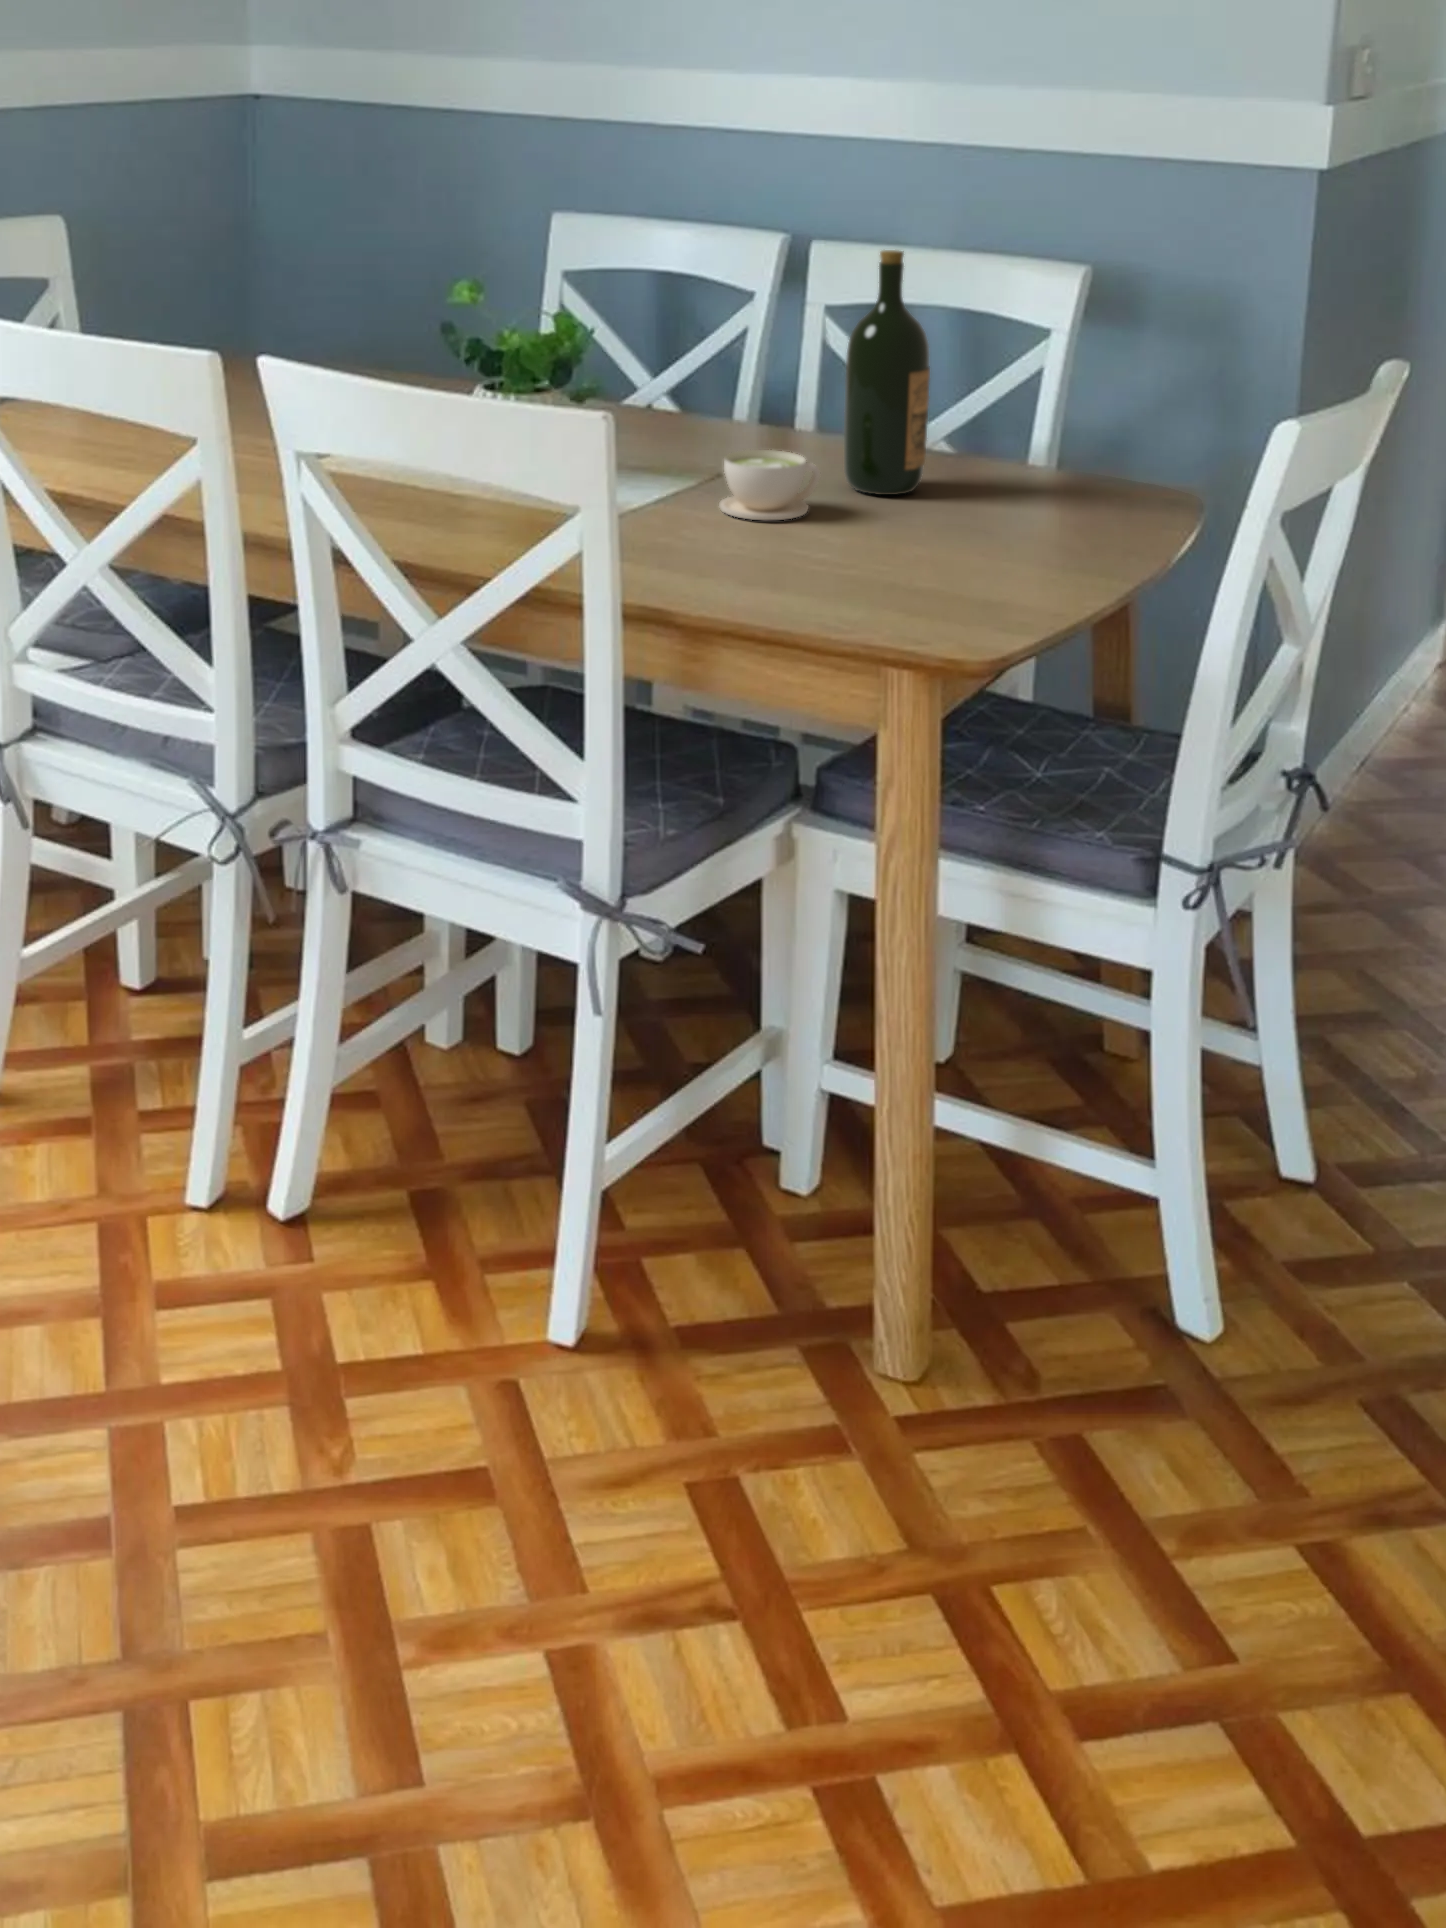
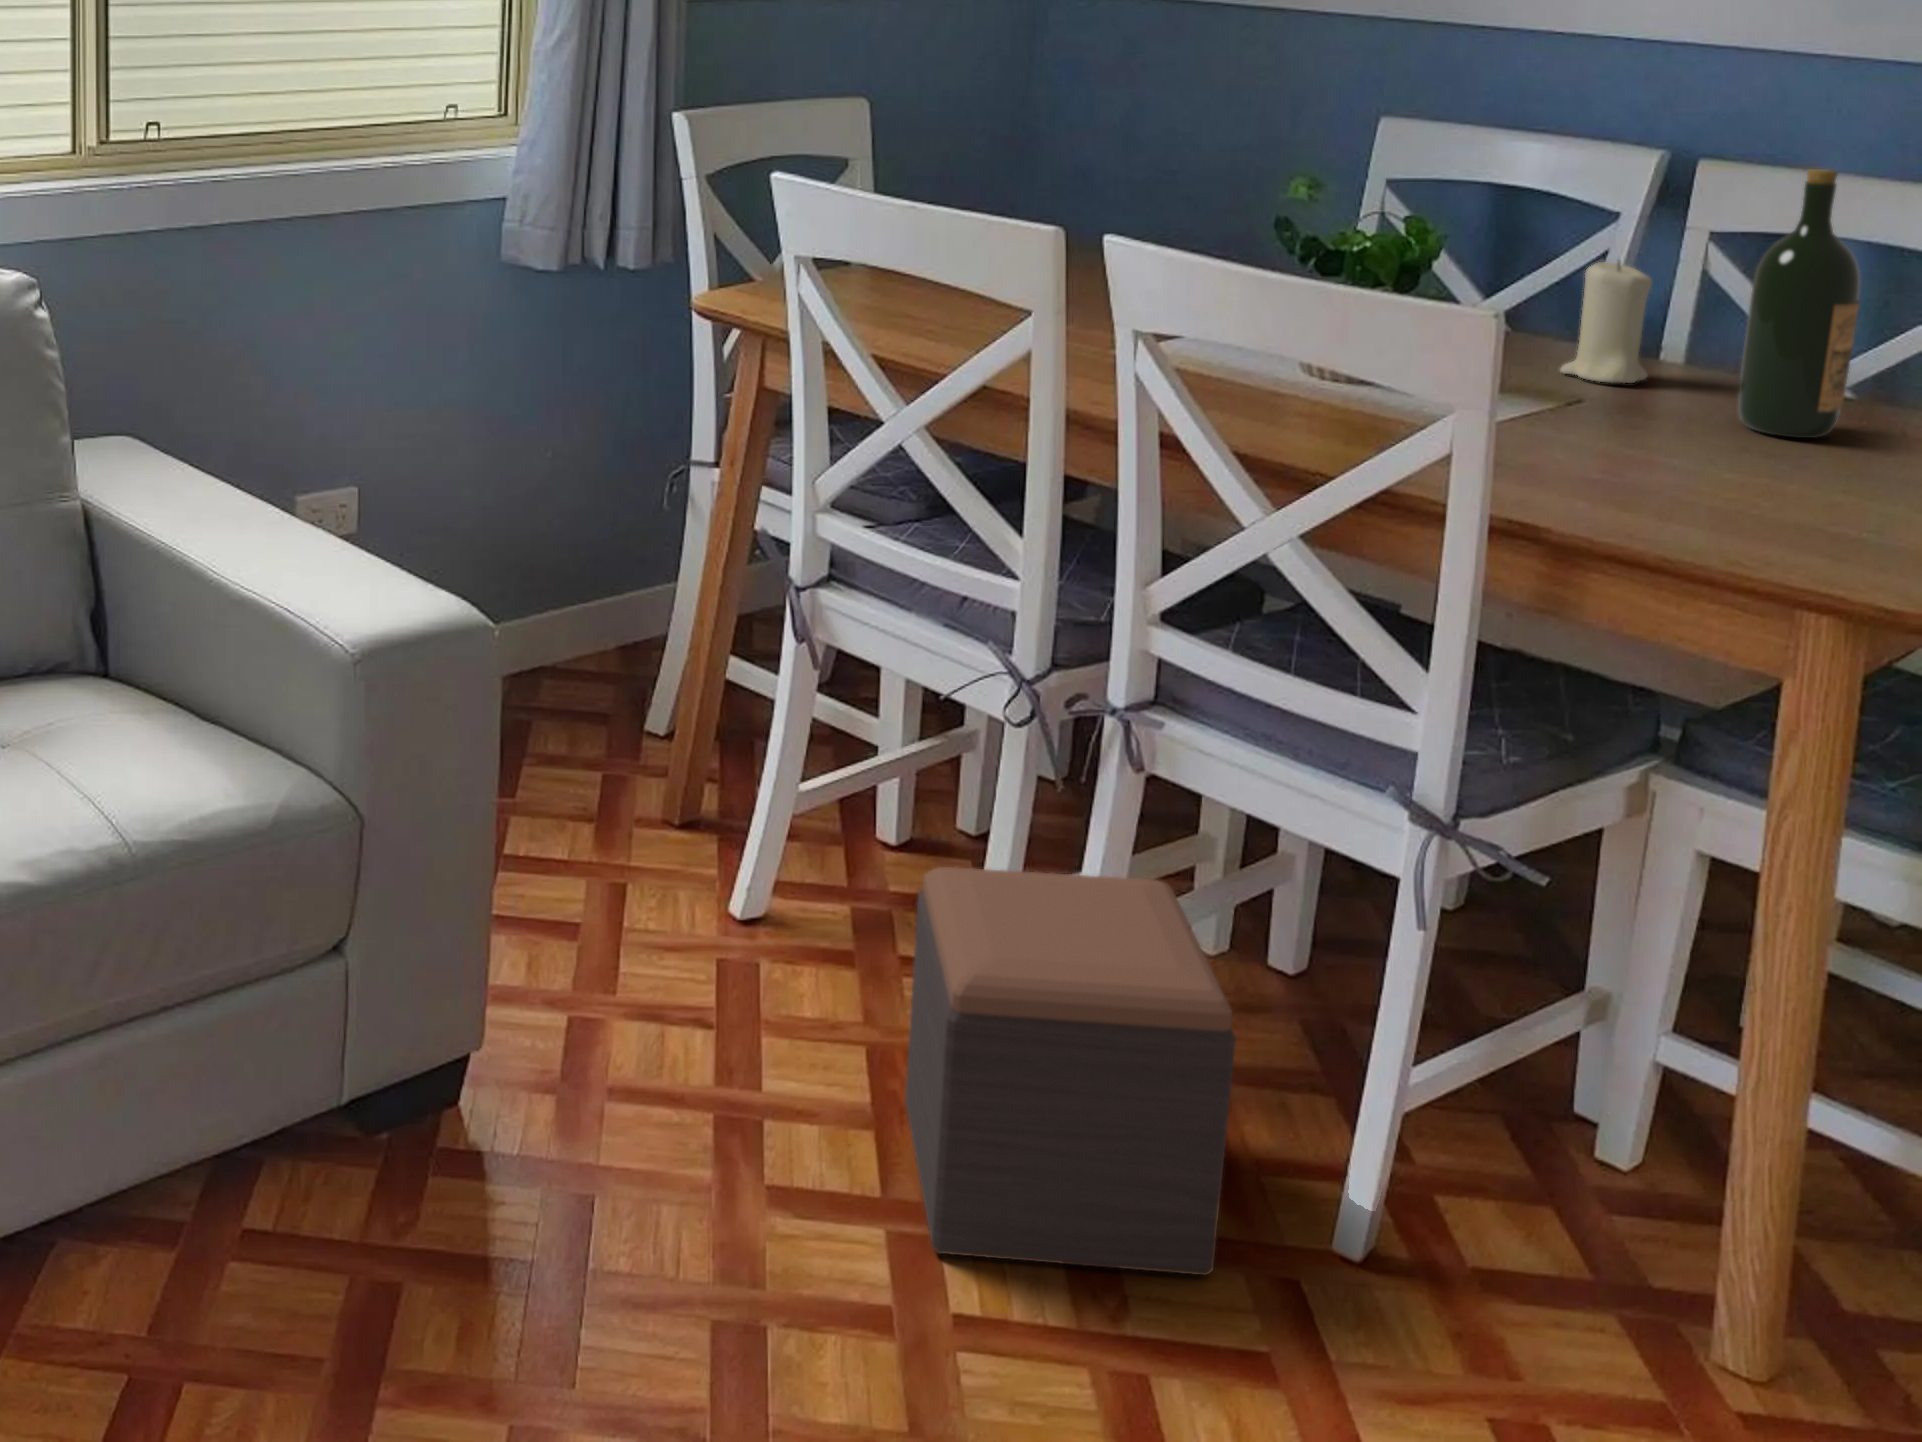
candle: none [703,341,776,456] -> present [1560,262,1652,383]
coffee cup: present [719,450,820,521] -> none [1585,374,1713,451]
footstool: none [129,1001,439,1436] -> present [905,867,1236,1275]

